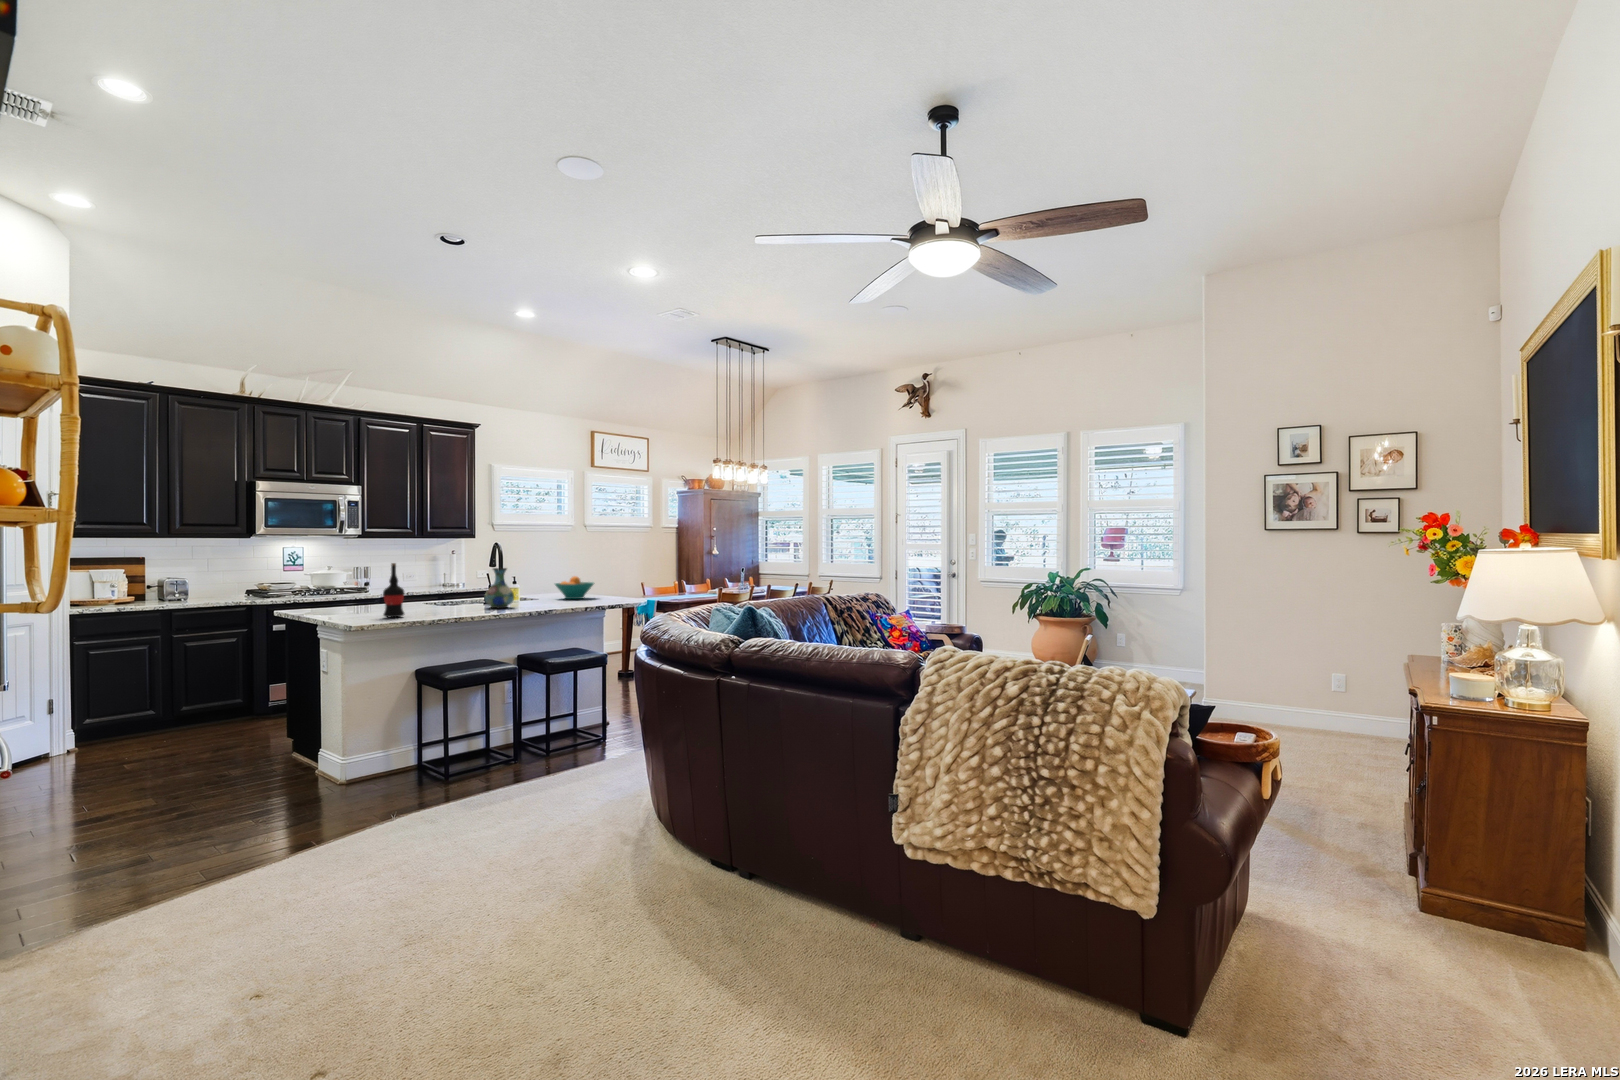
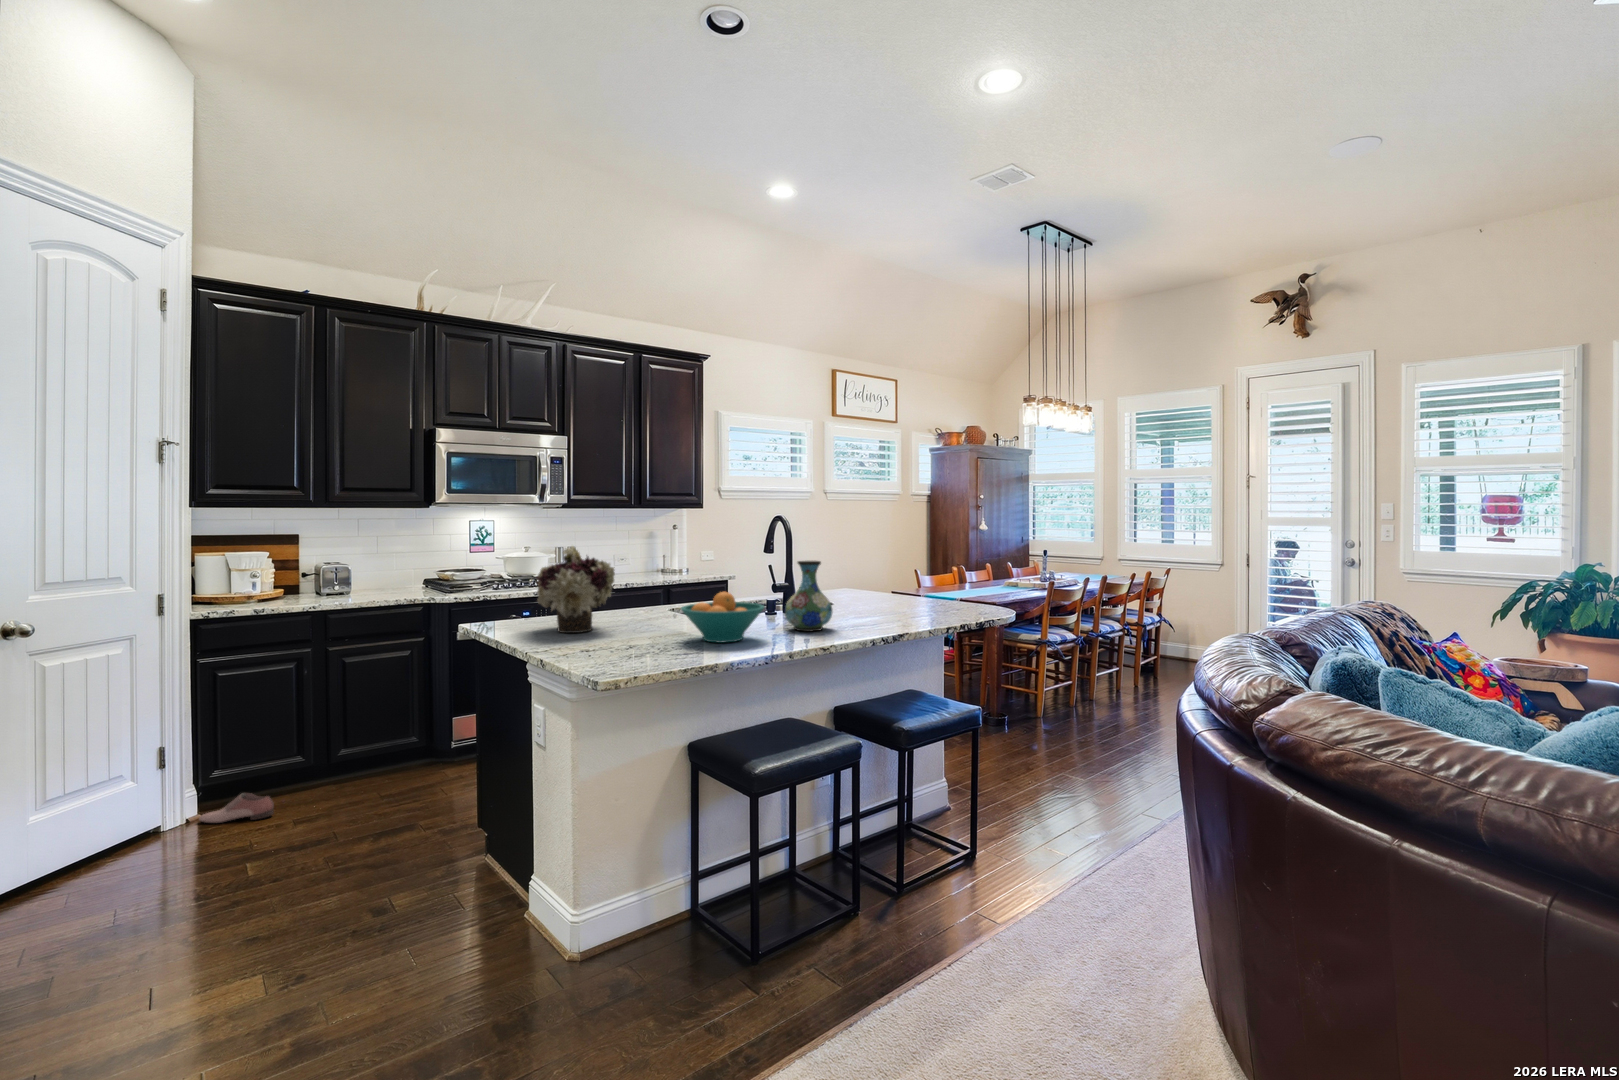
flower arrangement: none [327,560,378,611] -> present [537,546,615,633]
wine bottle: present [383,563,404,617] -> none [638,556,675,659]
fruit bowl: present [555,576,594,599] -> present [681,592,764,643]
shoe: none [78,732,134,752] -> present [199,793,274,823]

